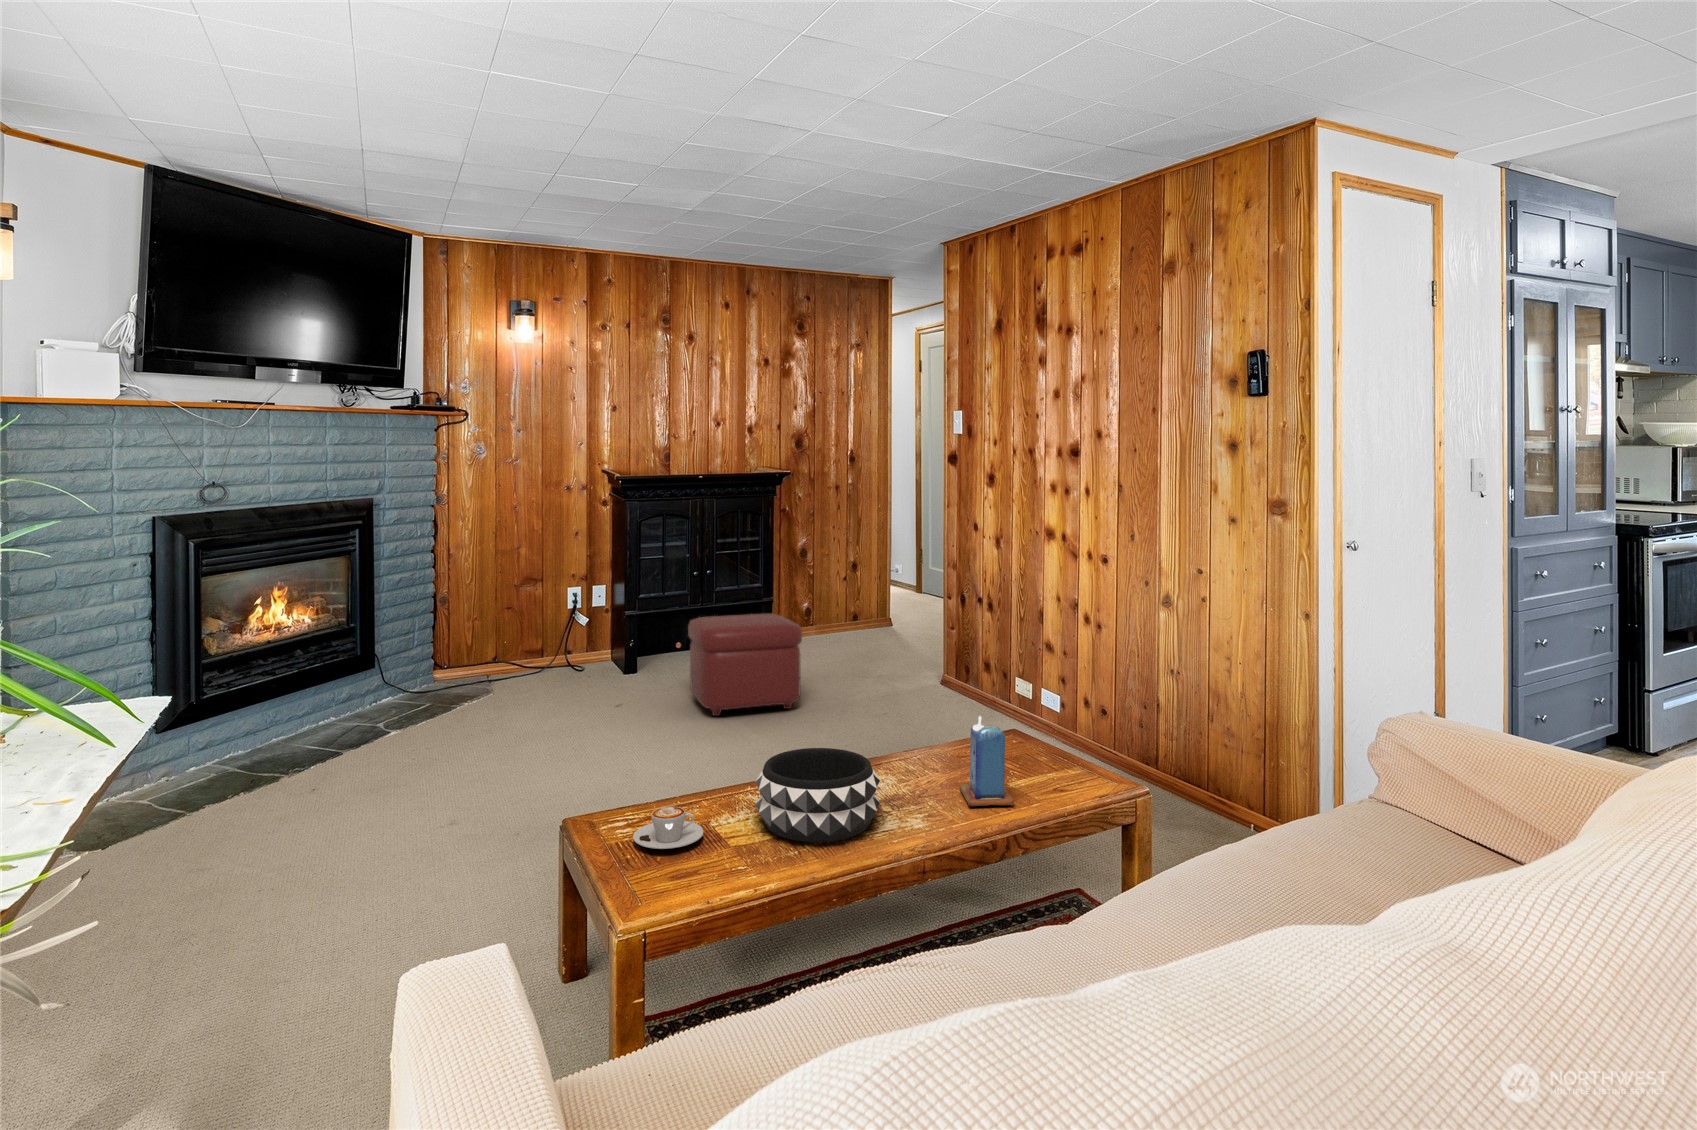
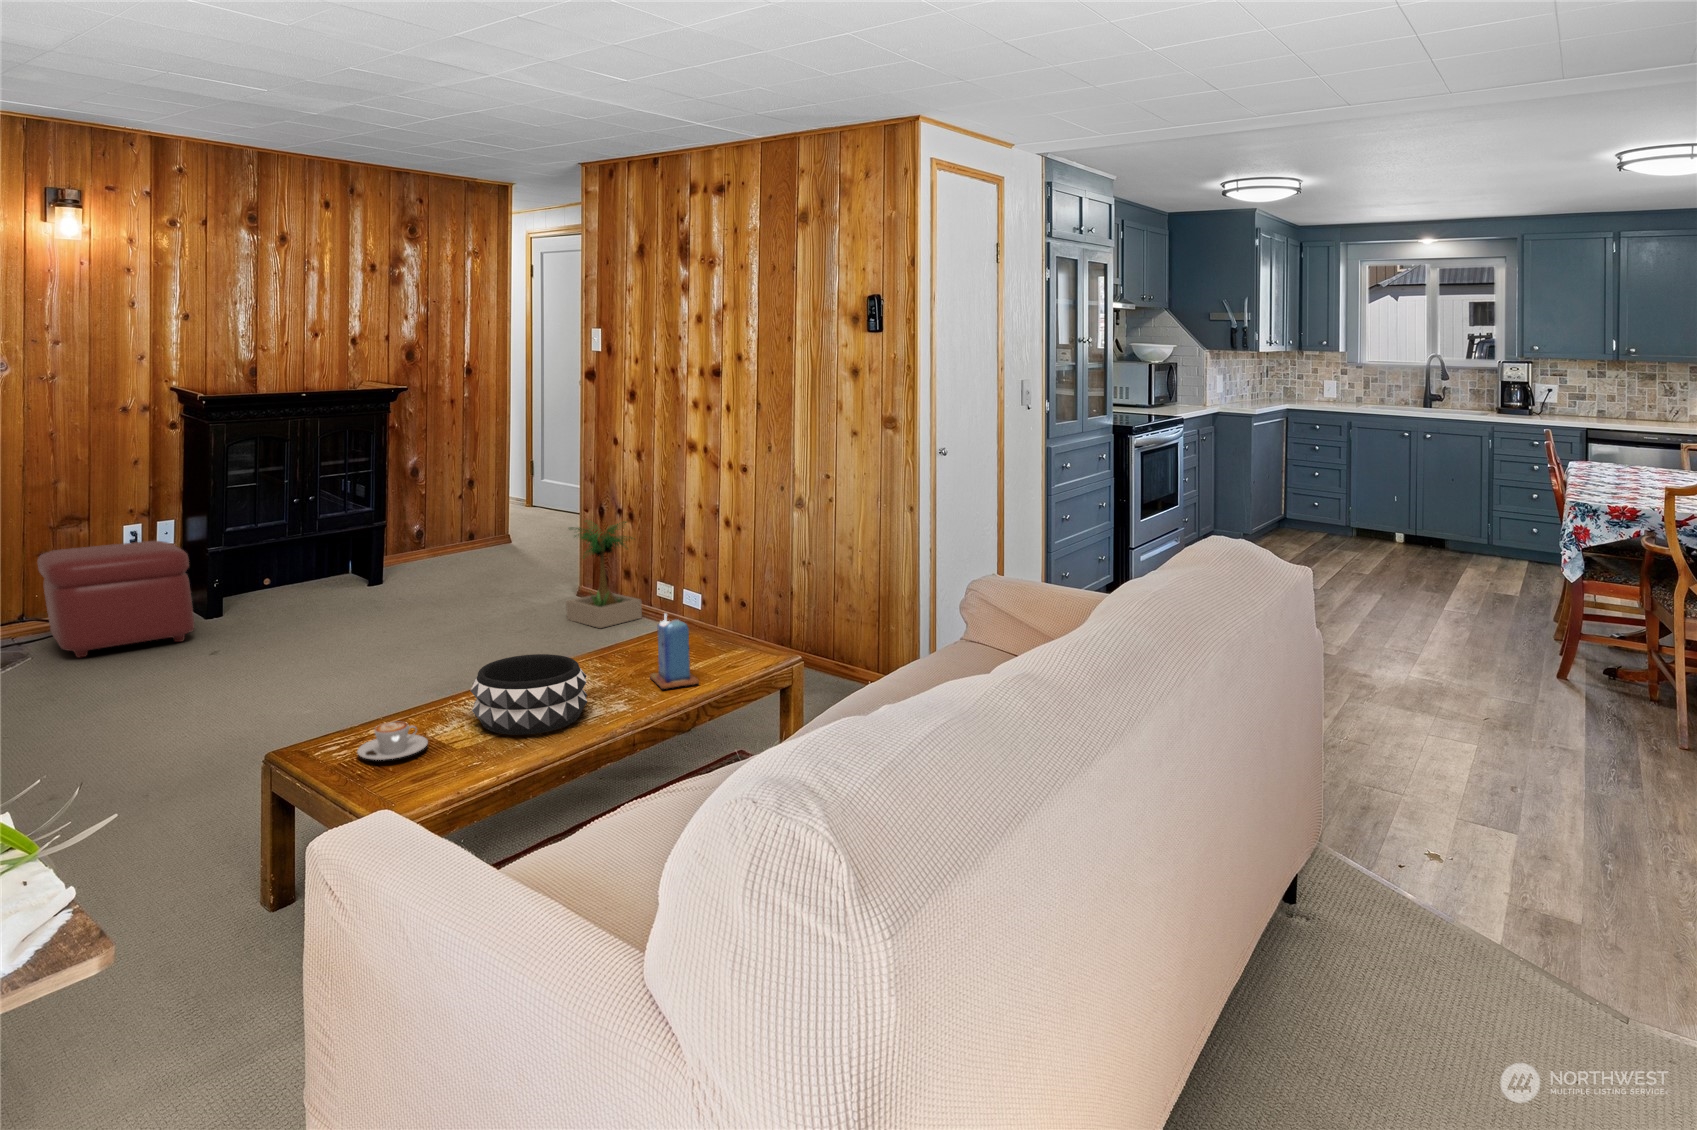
potted plant: none [913,604,997,718] -> present [566,522,642,628]
ottoman: present [688,614,802,716] -> present [37,541,194,658]

